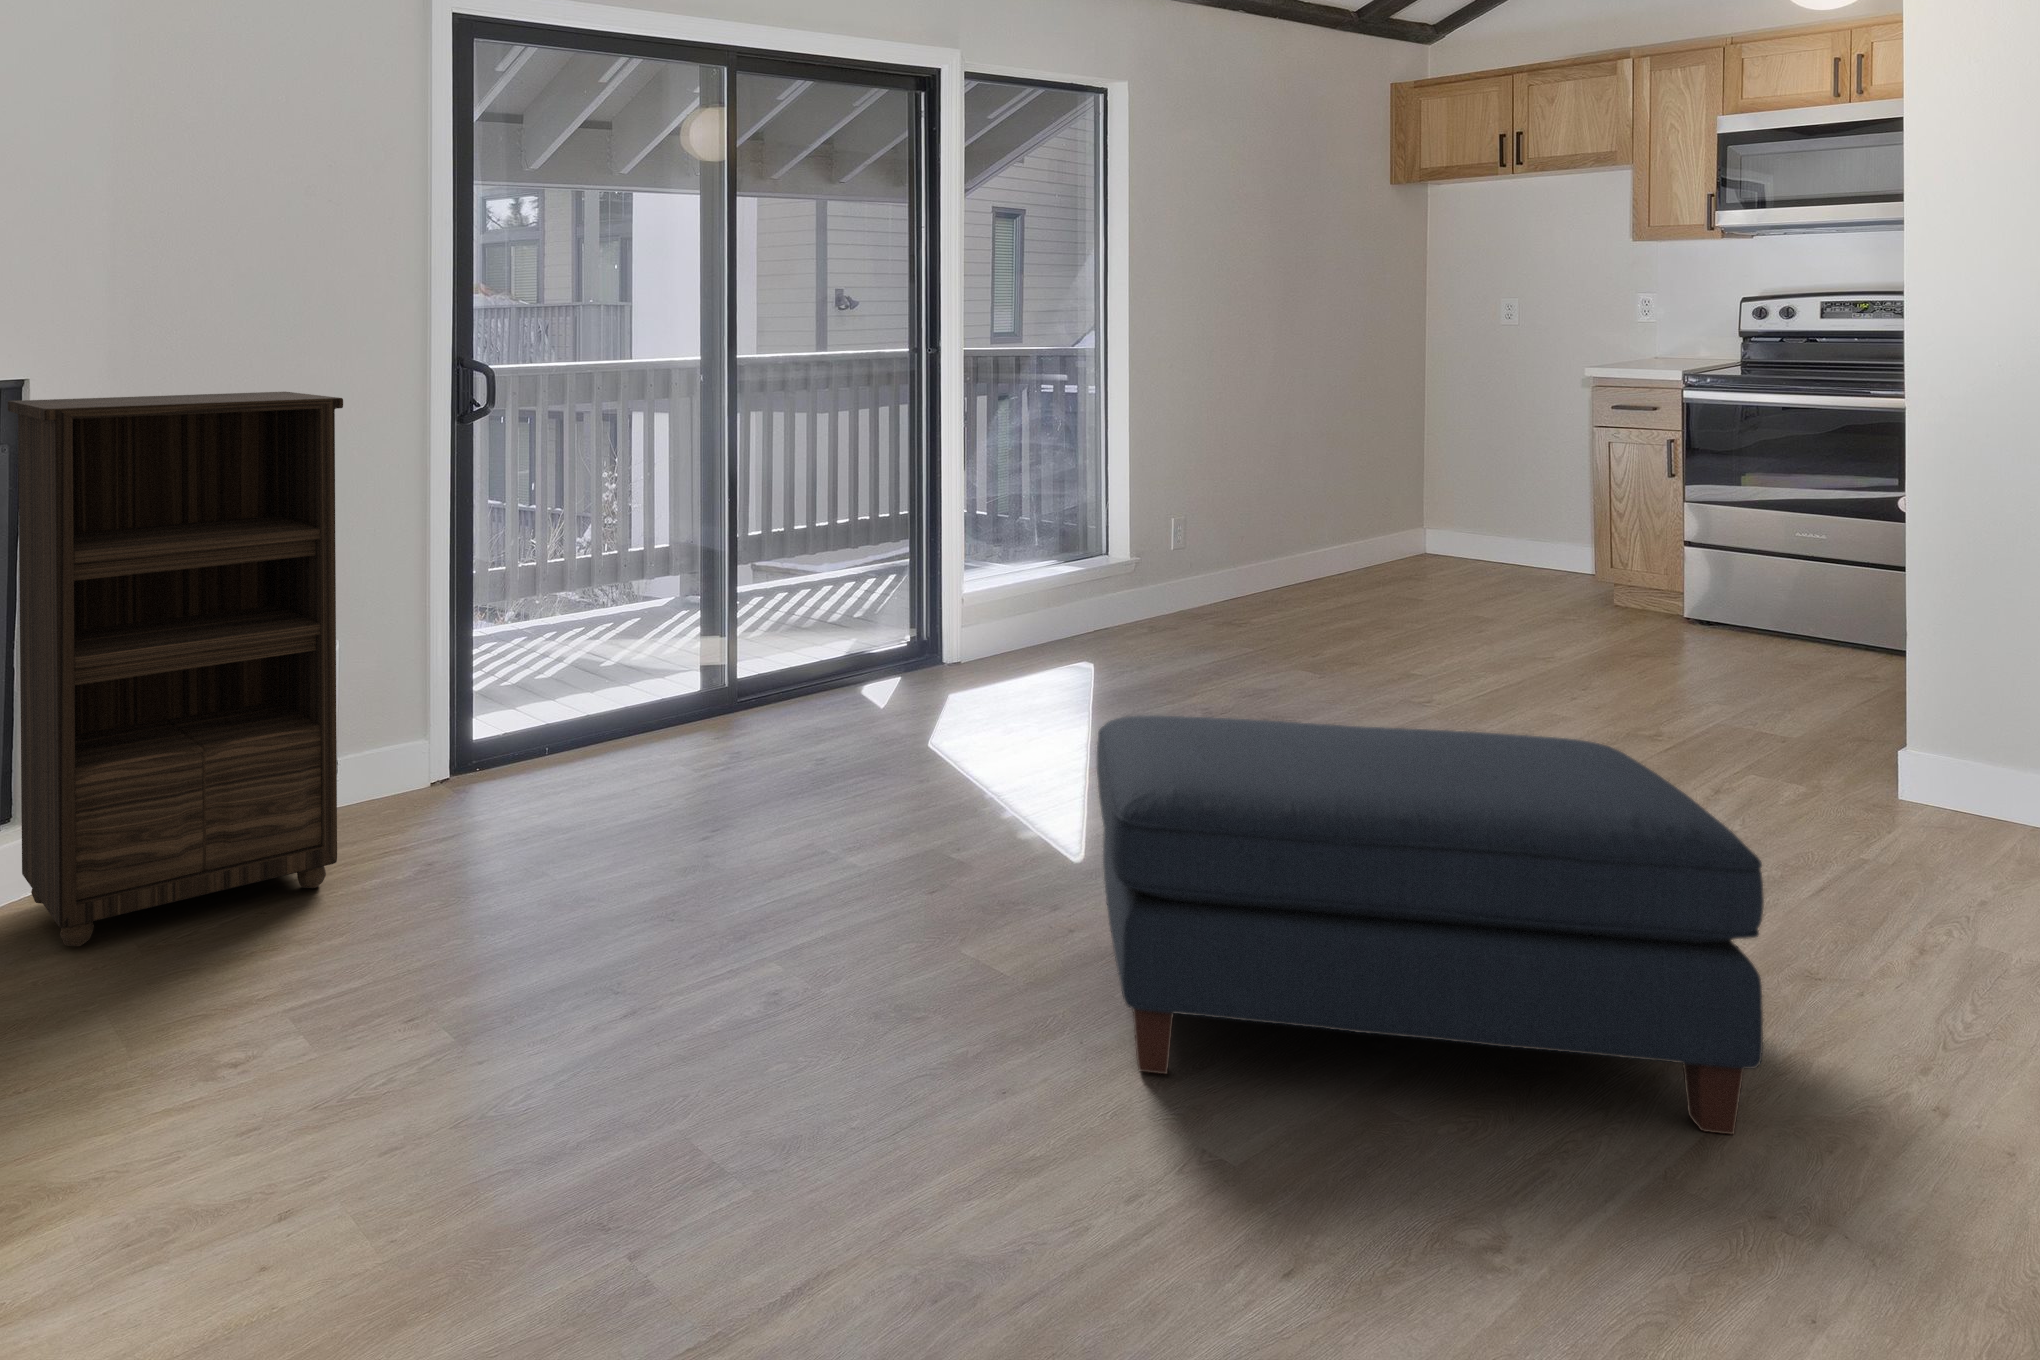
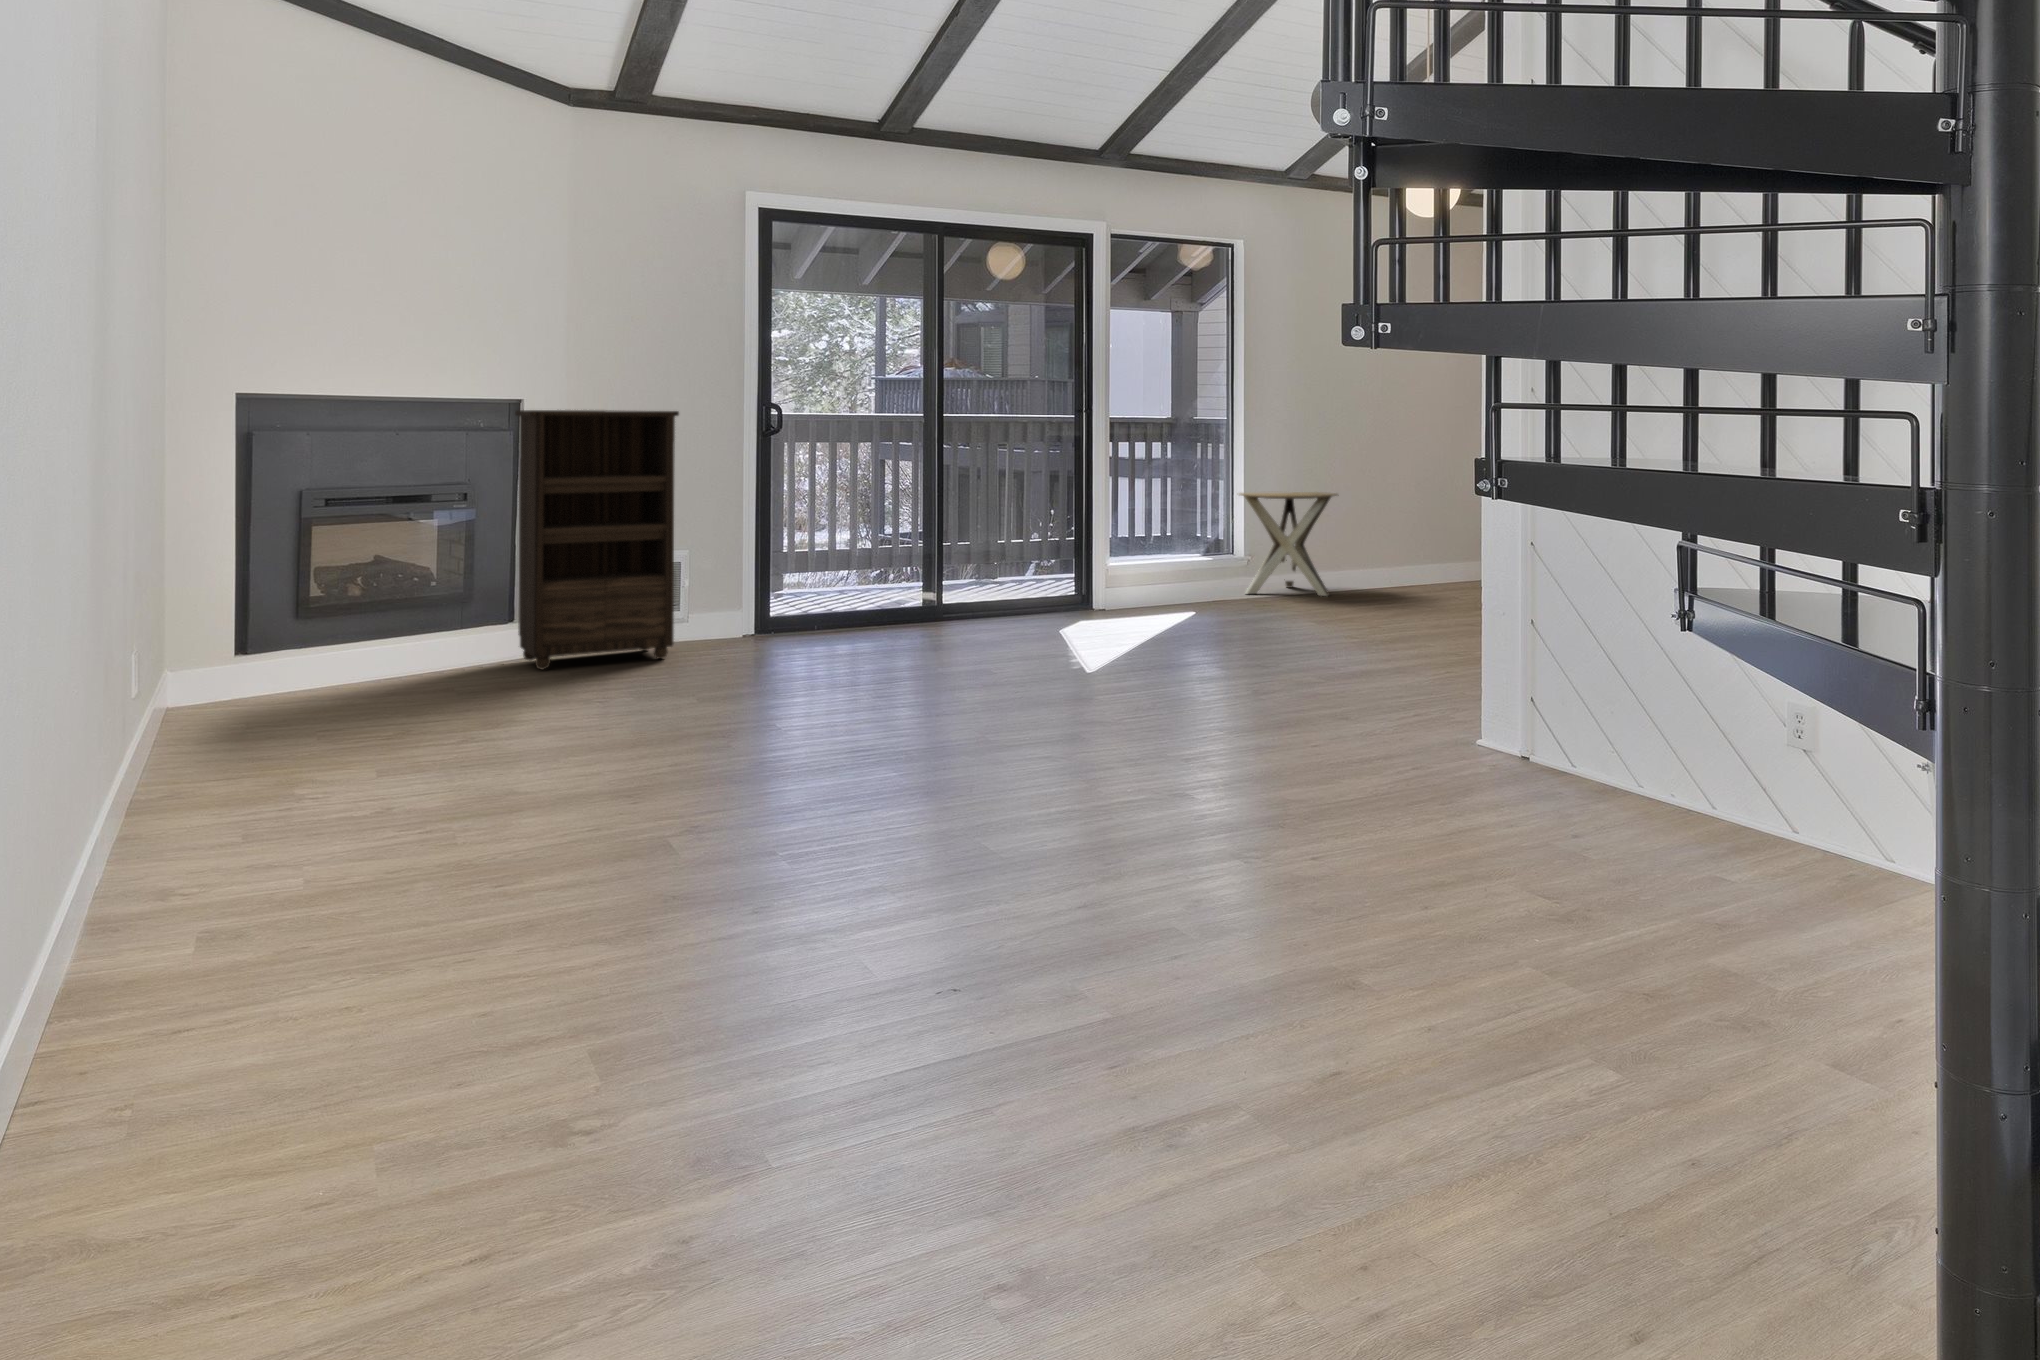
side table: none [1144,475,1309,643] -> present [1239,492,1338,596]
ottoman: present [1097,715,1764,1134] -> none [987,563,1262,713]

